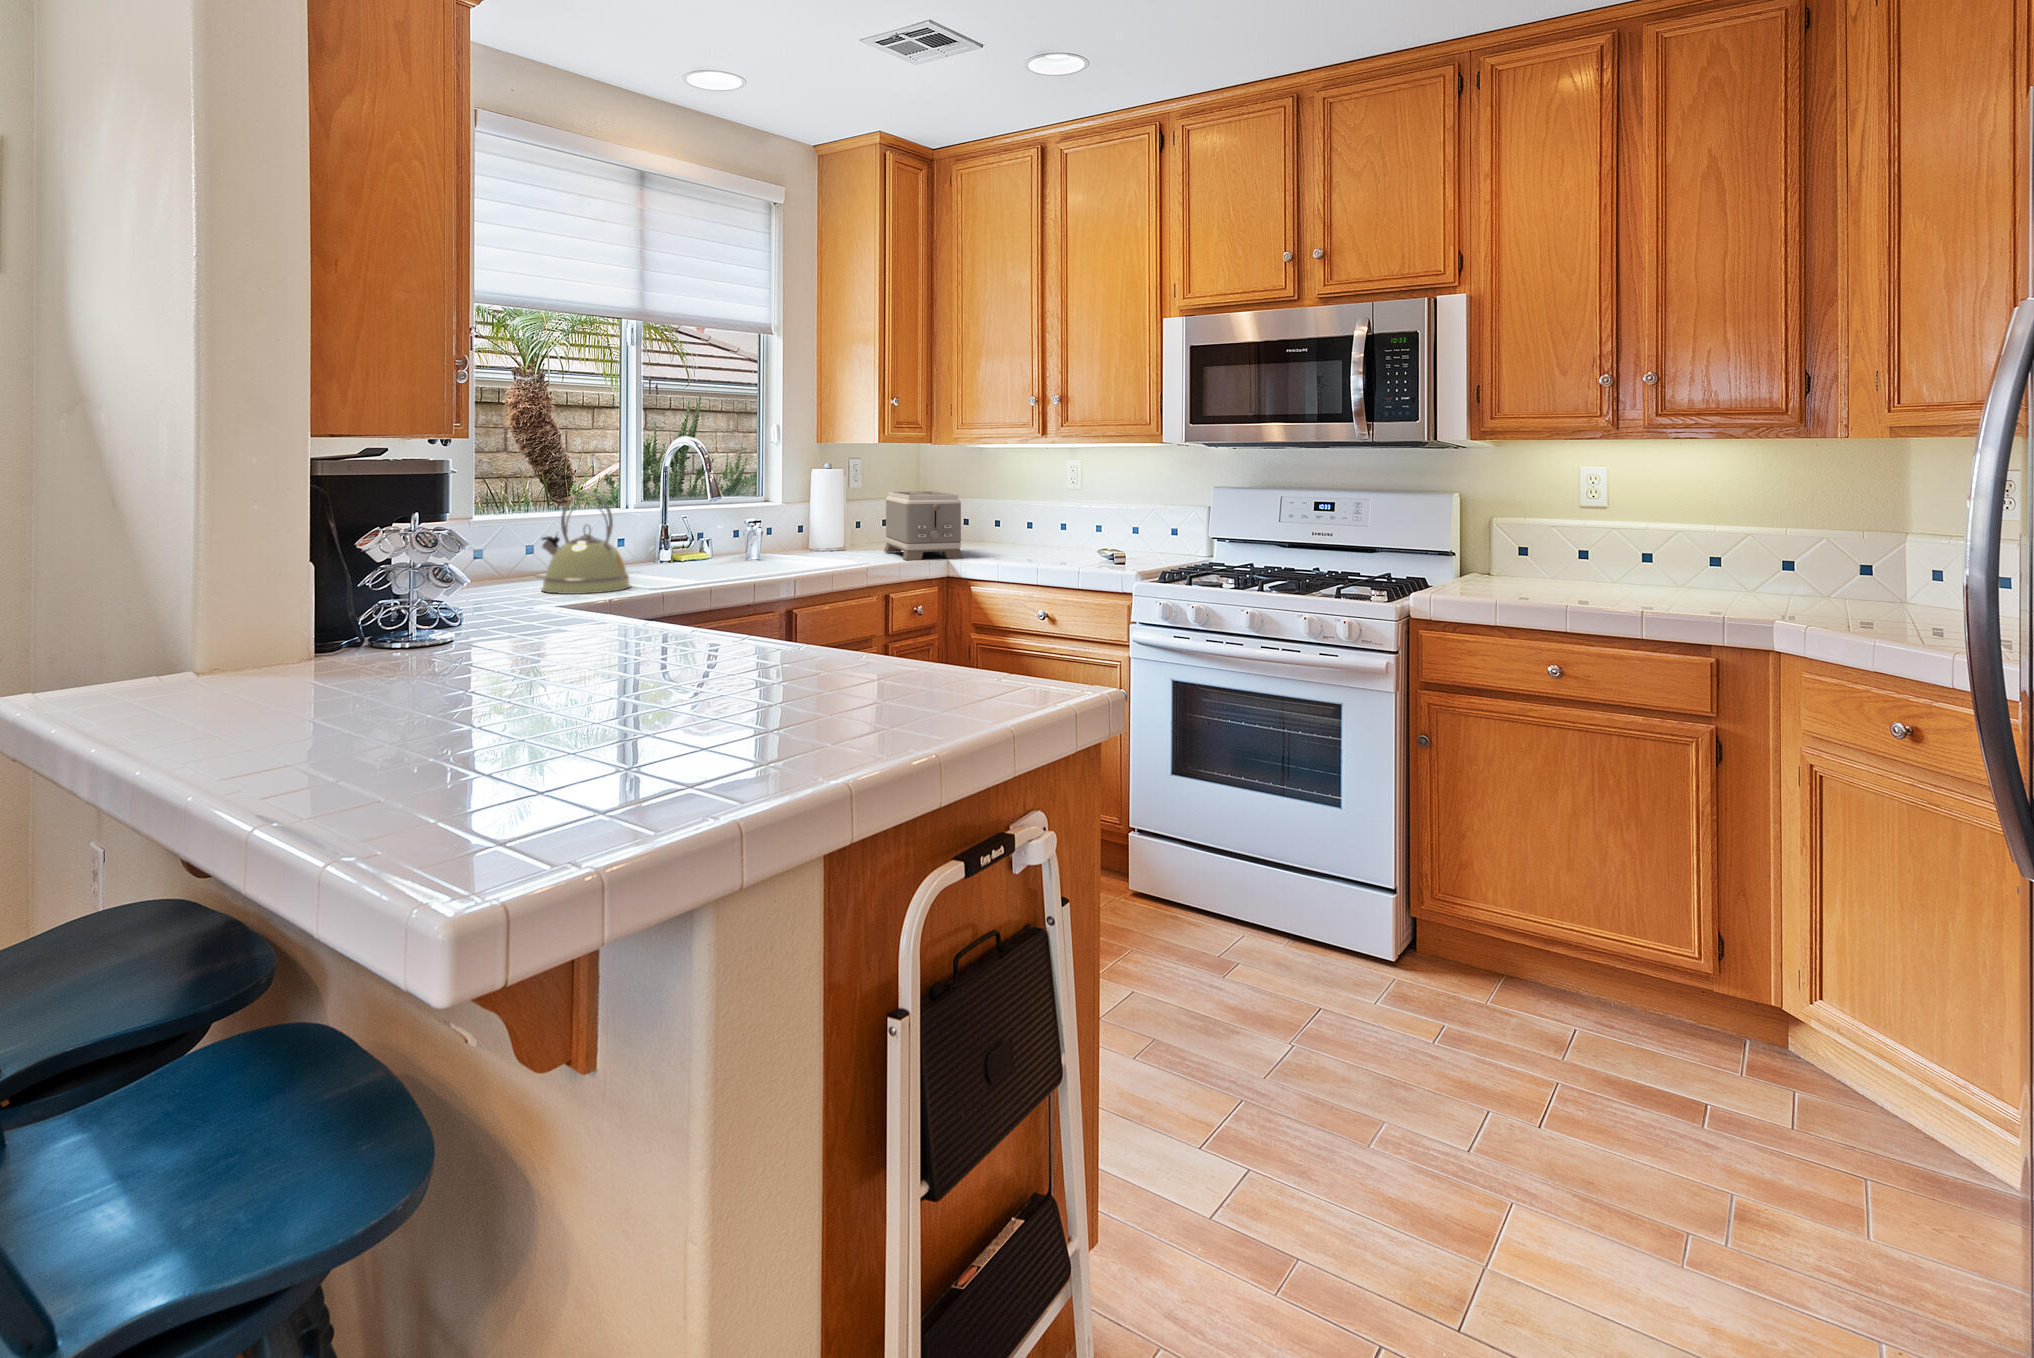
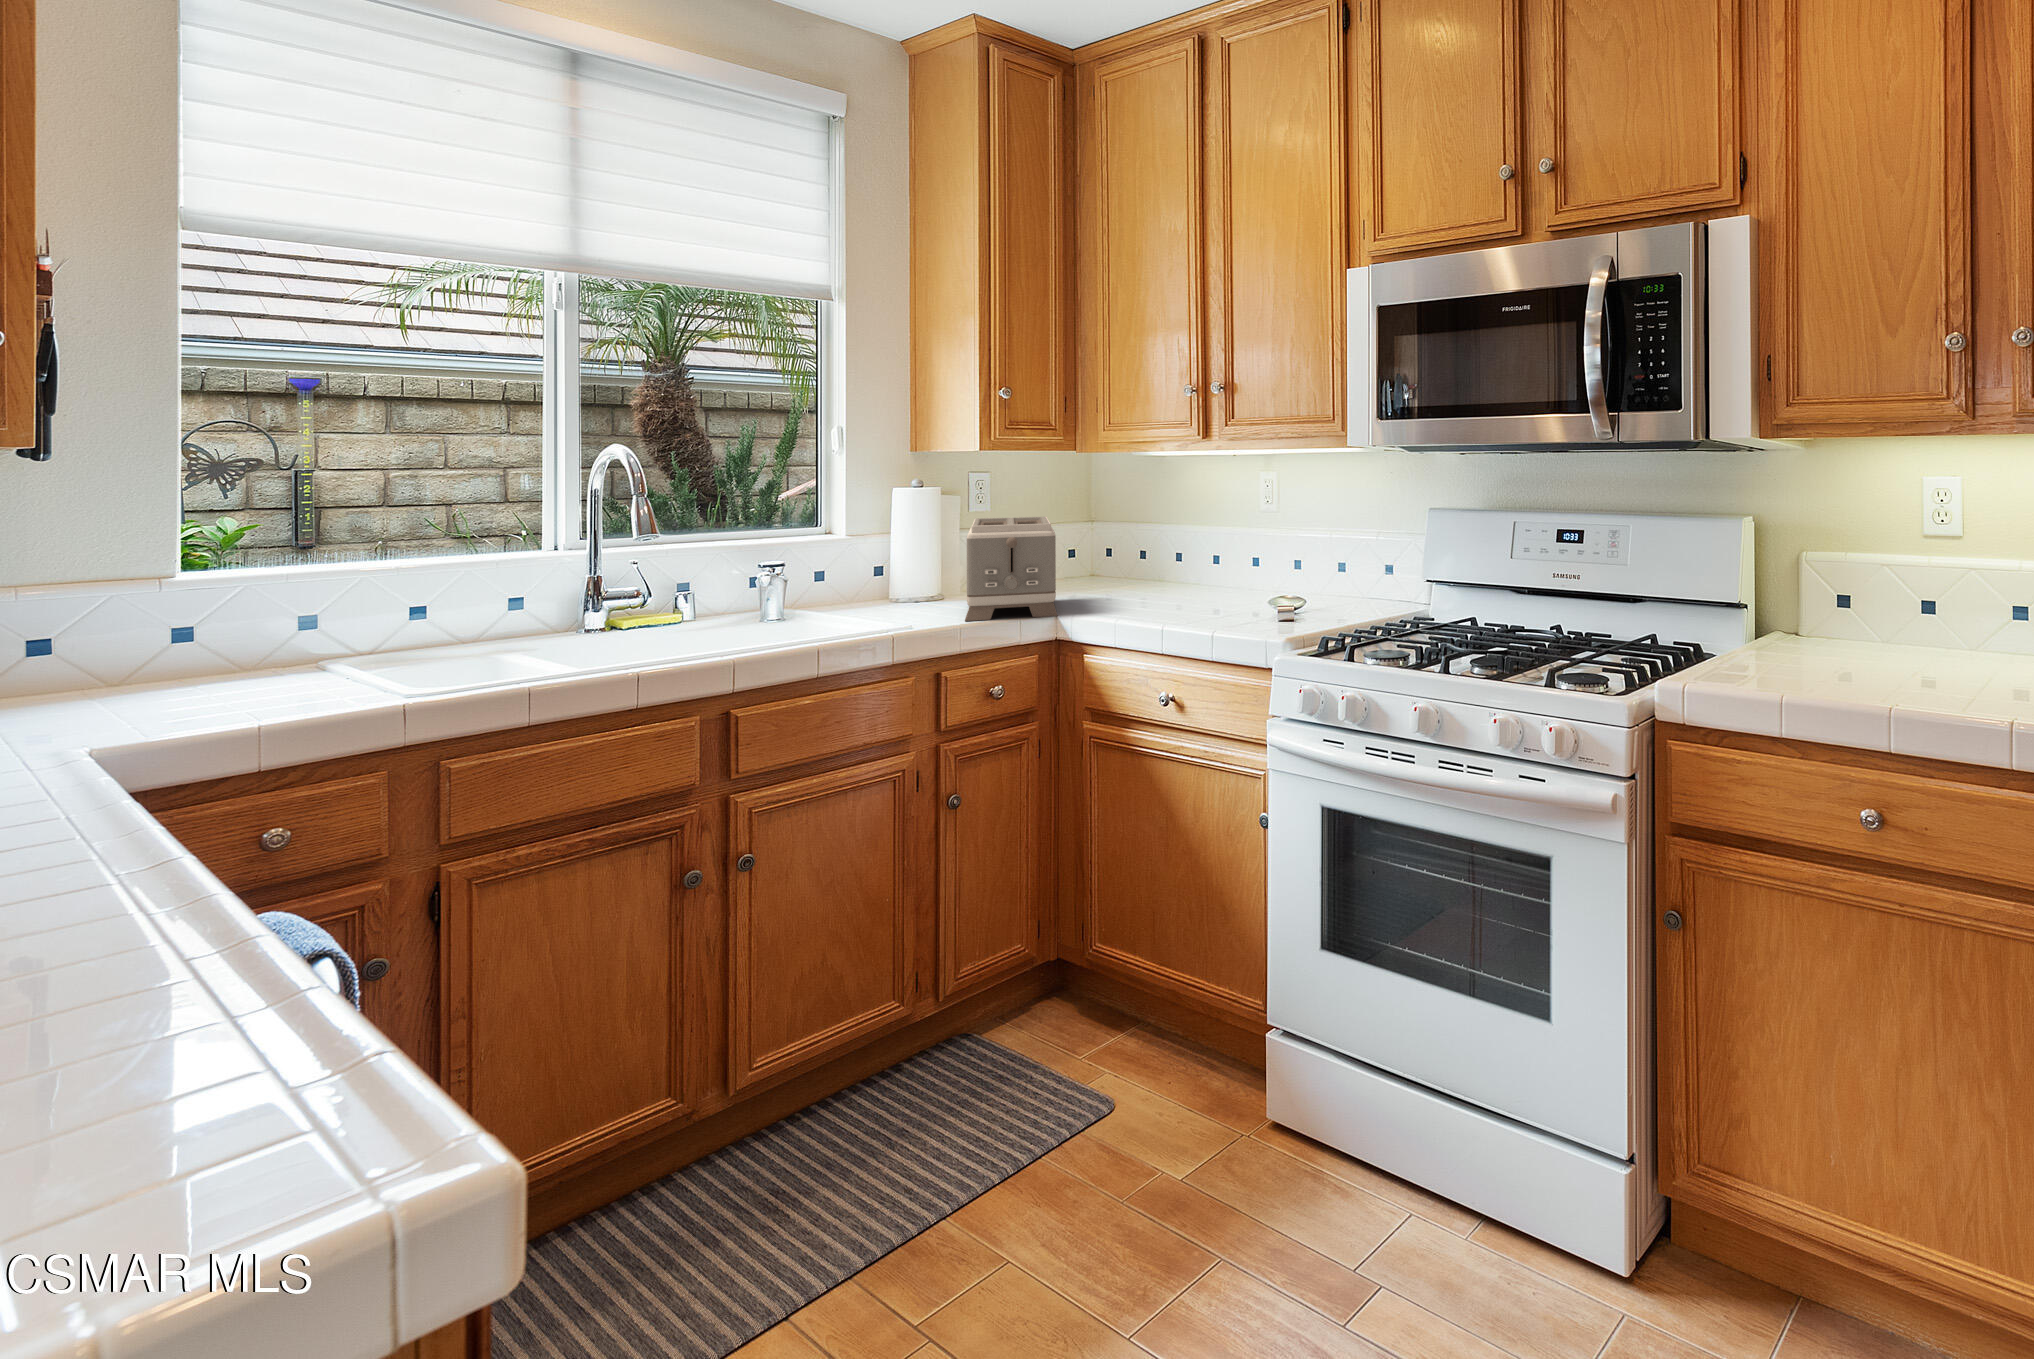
kettle: present [542,492,630,594] -> none [205,536,400,711]

